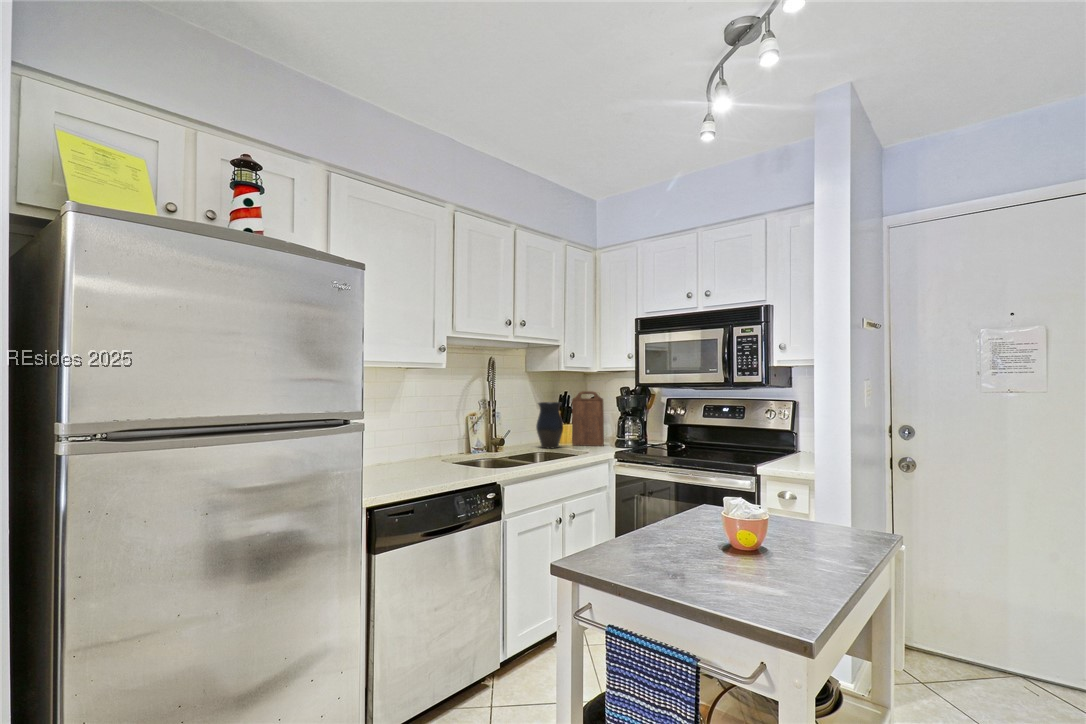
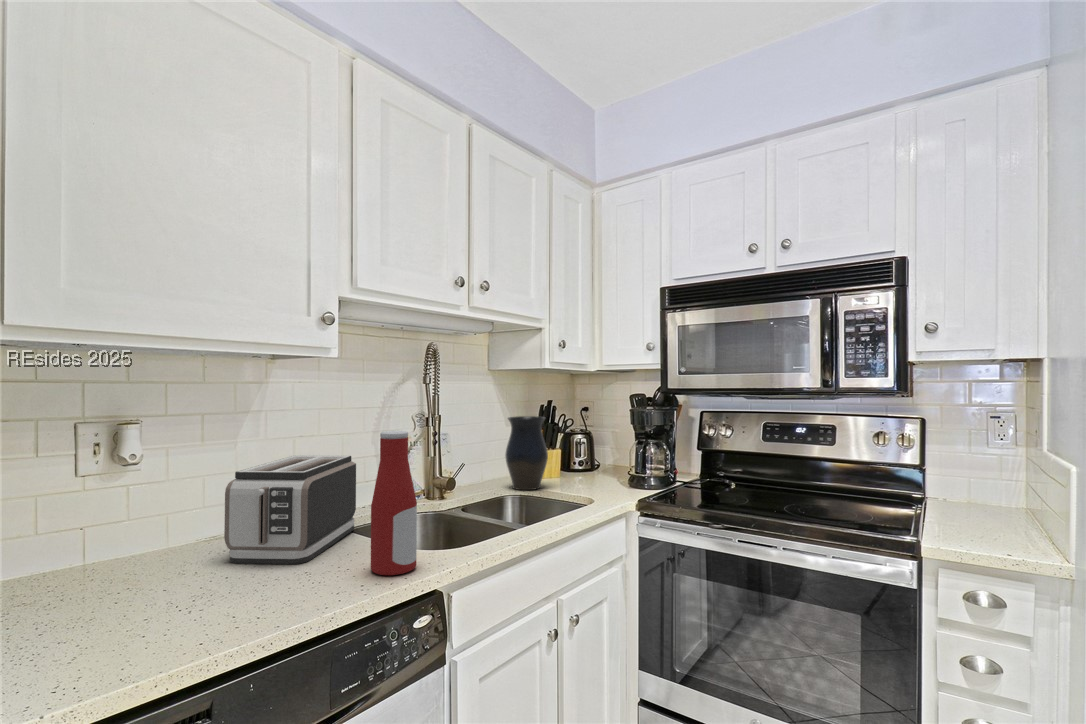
cutting board: present [572,391,604,446] -> none [560,400,609,484]
bottle: none [464,406,487,476] -> present [371,431,417,575]
toaster: none [391,422,451,473] -> present [224,455,356,564]

